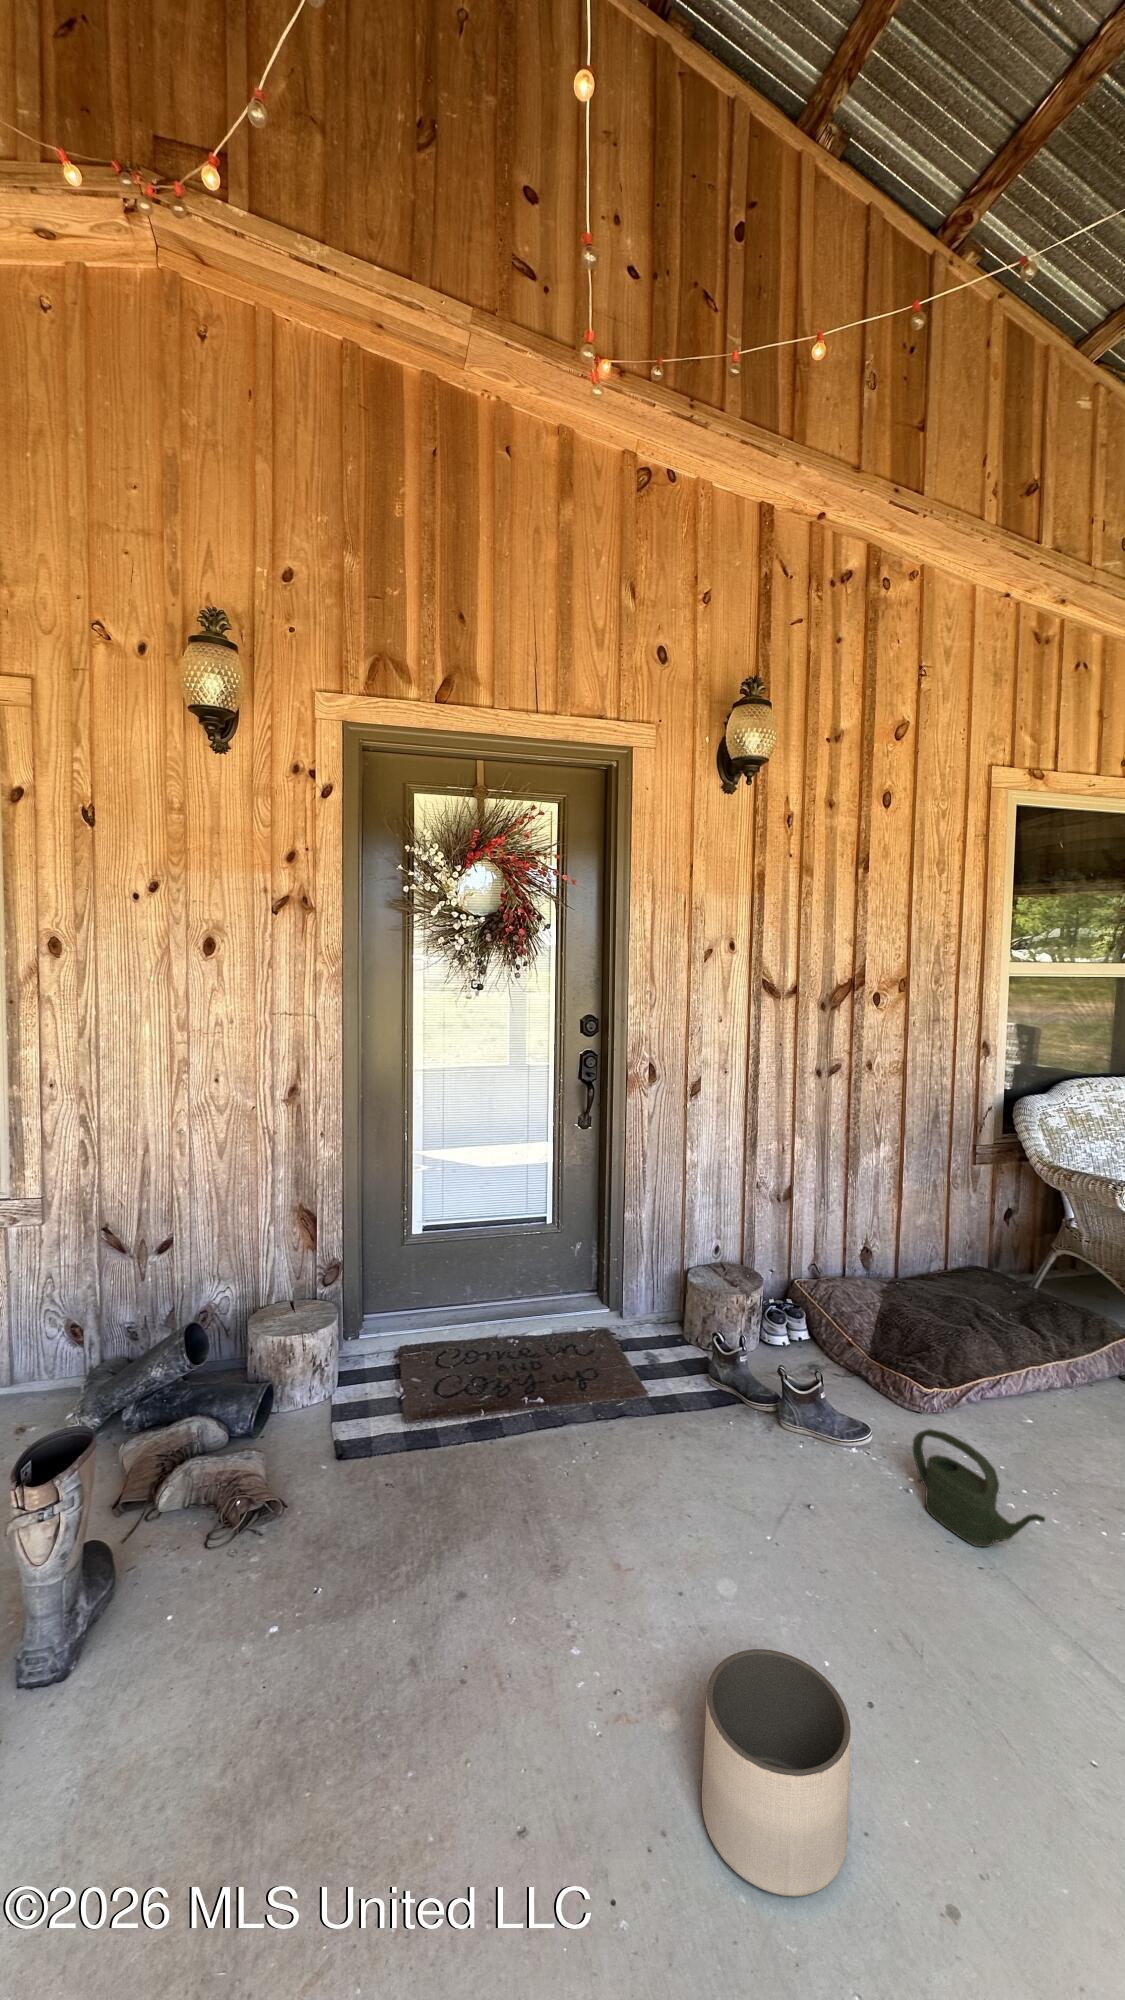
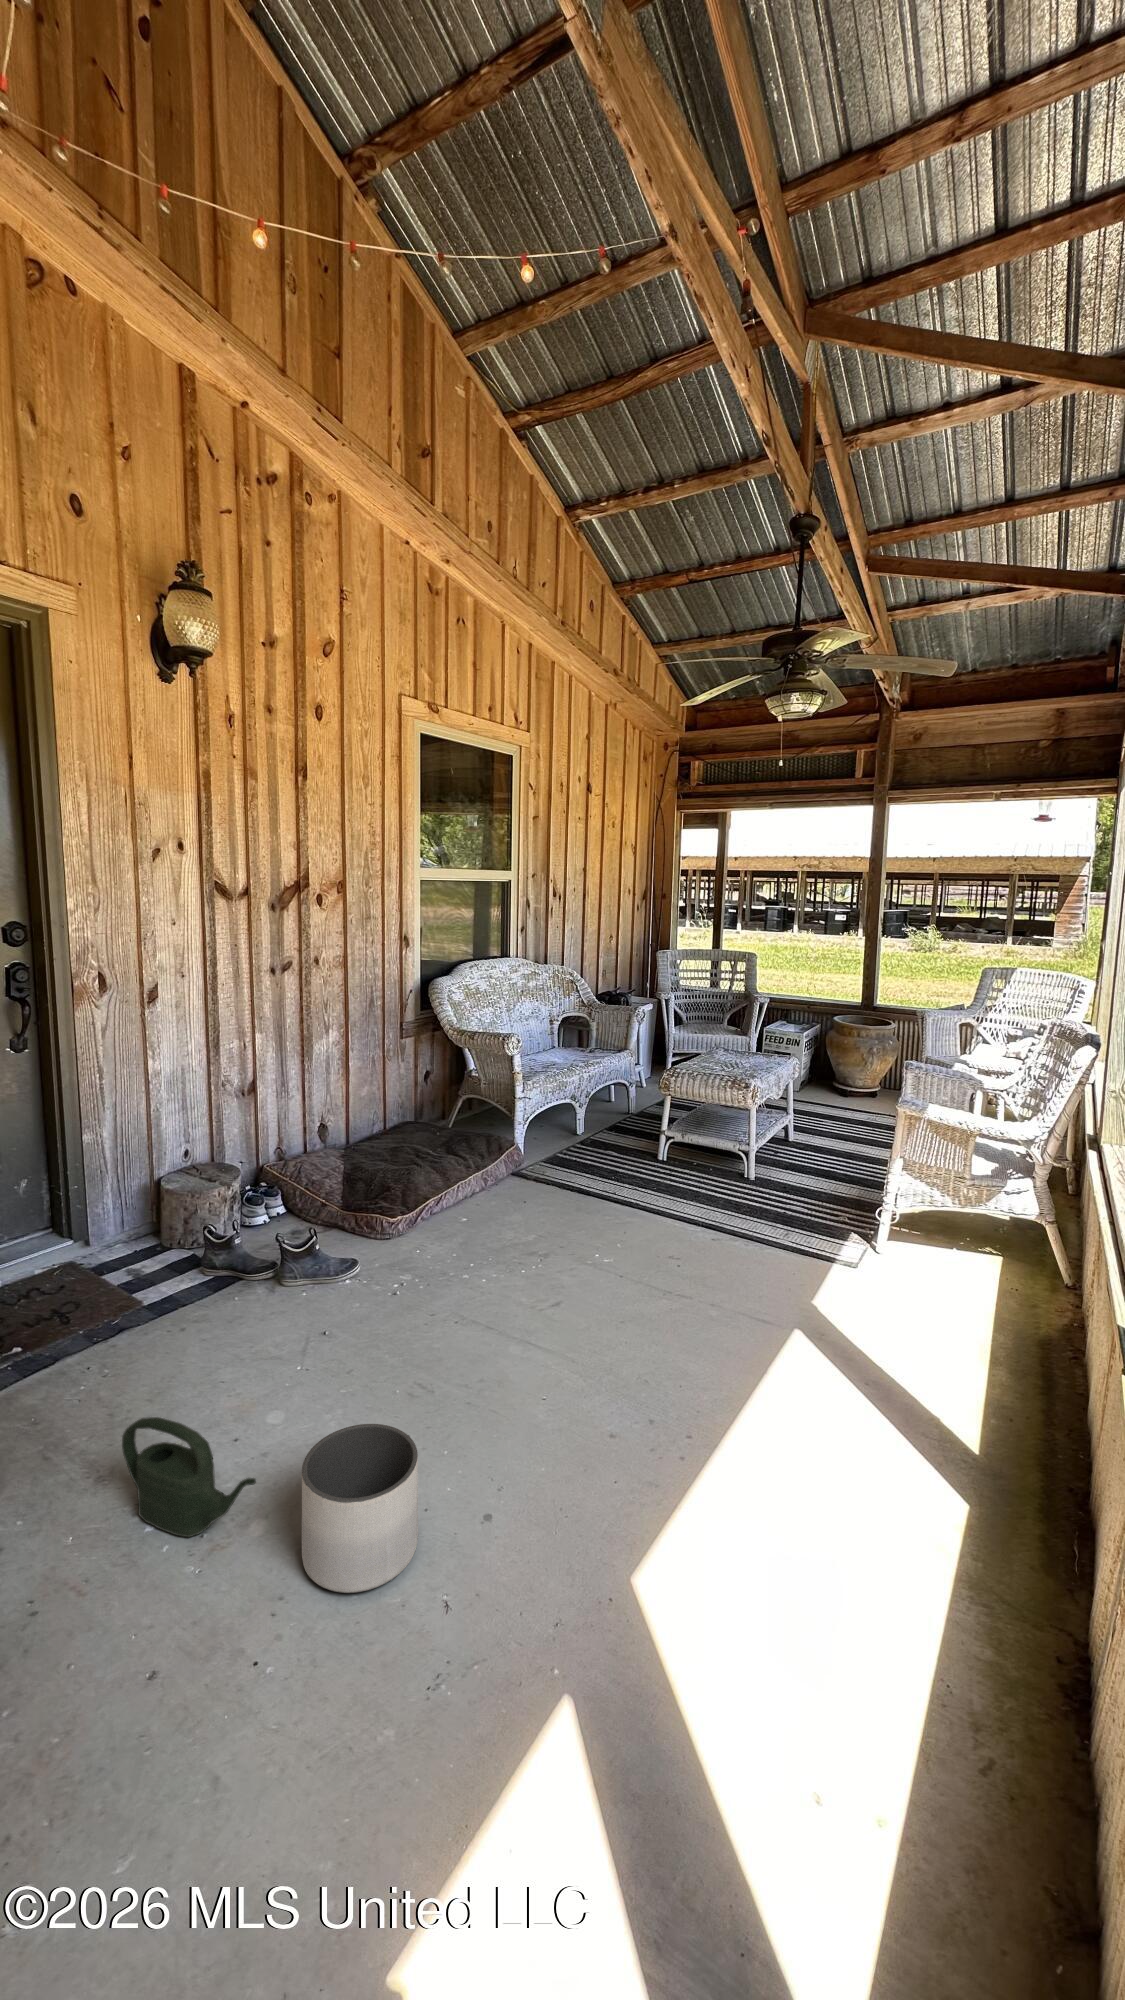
watering can: present [913,1429,1045,1547] -> present [122,1417,256,1537]

